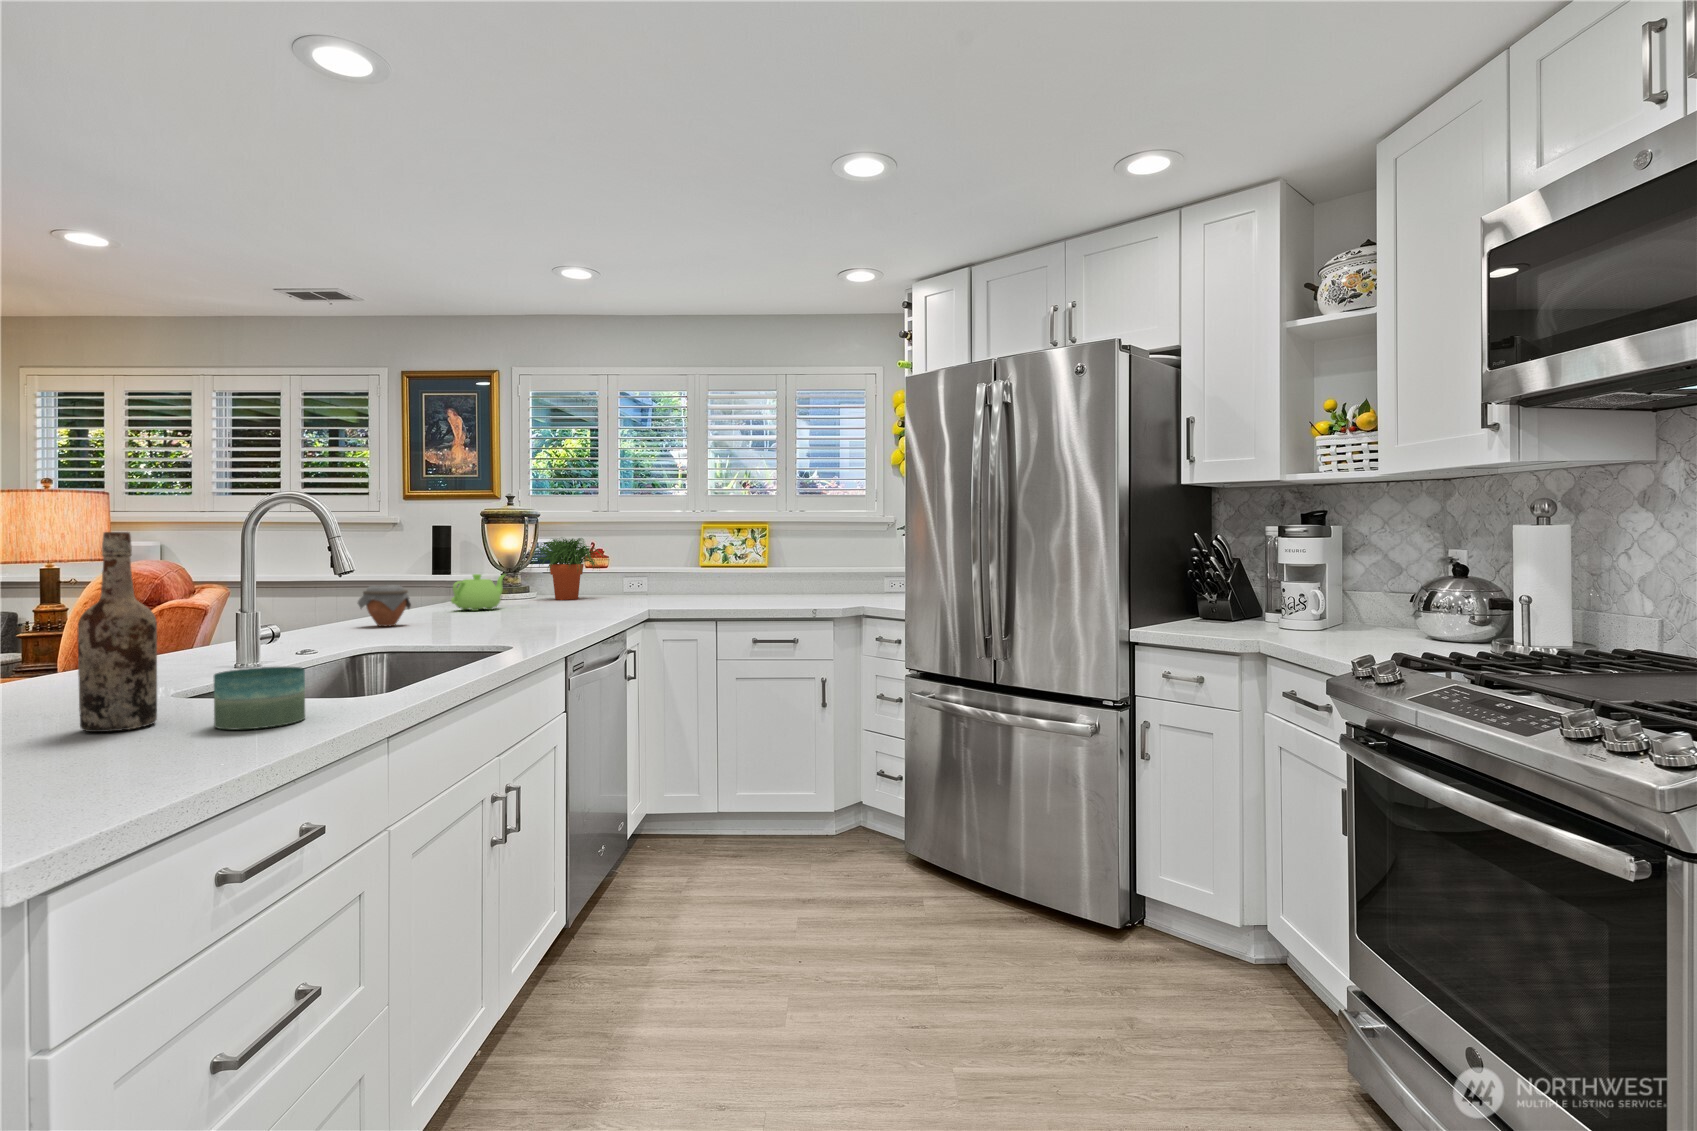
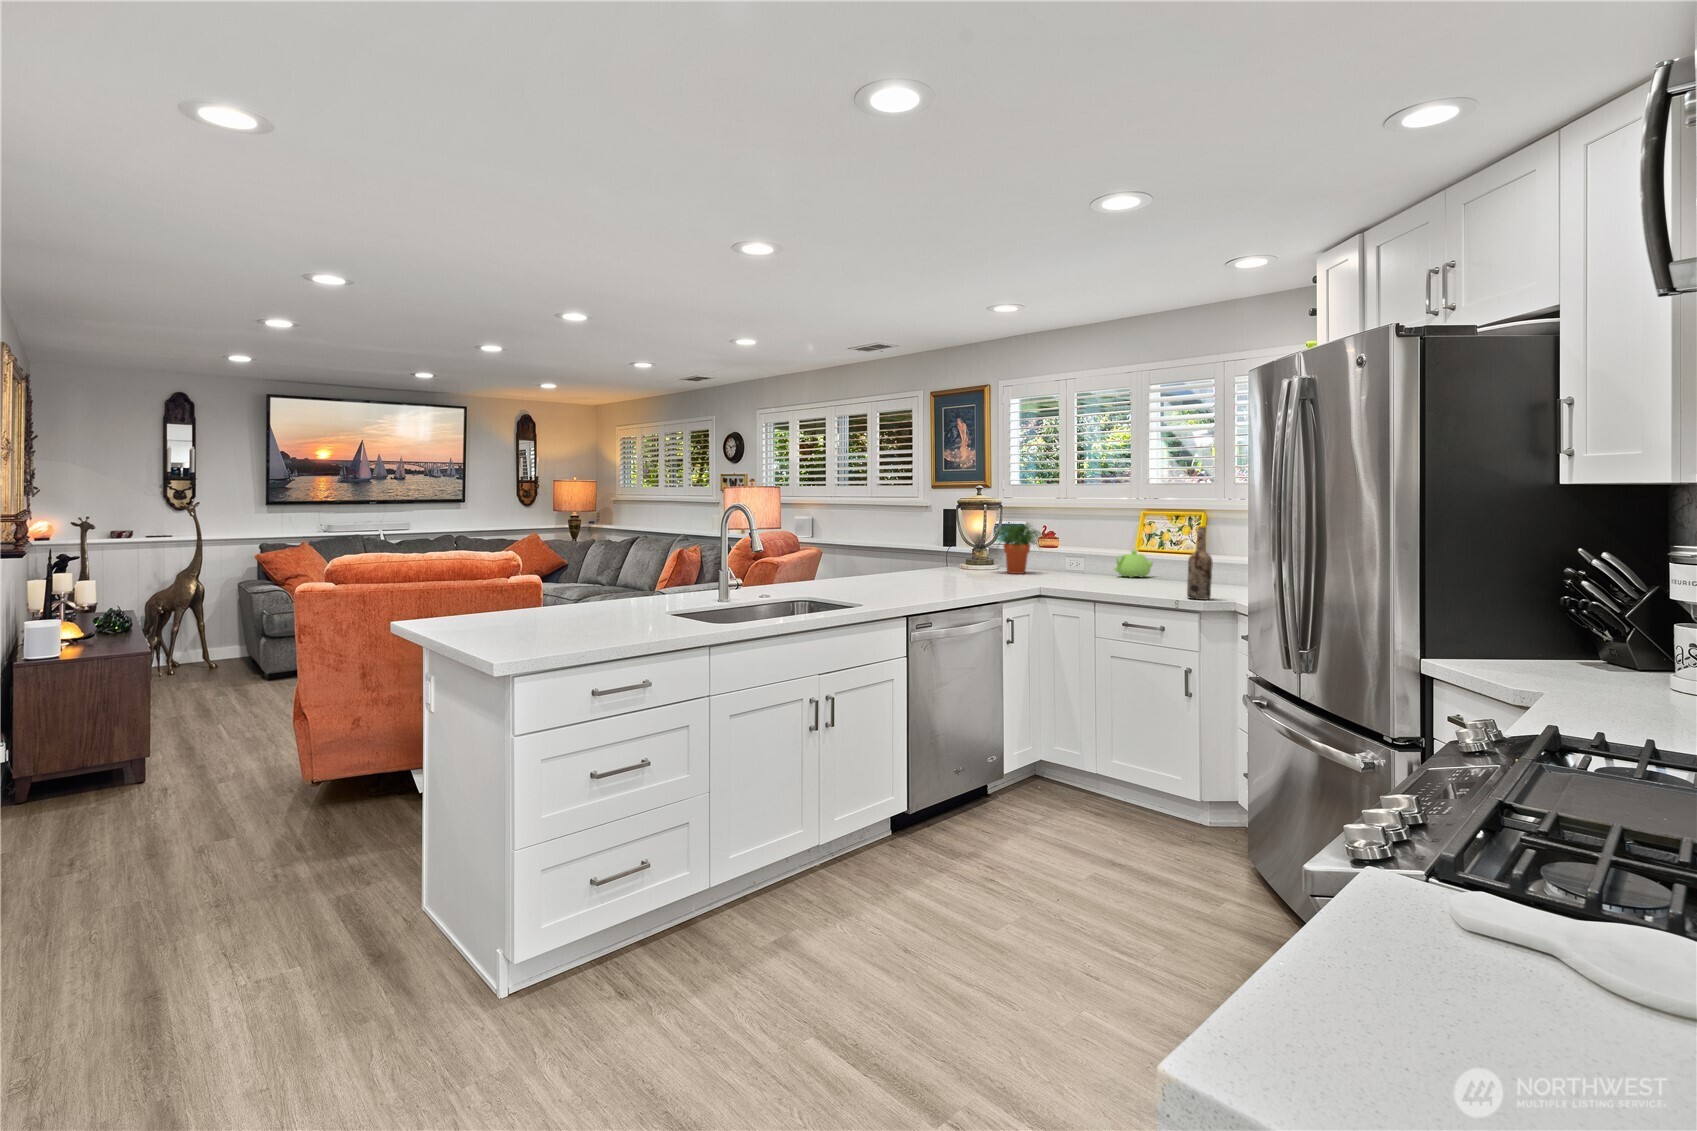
wine bottle: present [77,532,157,732] -> present [1187,526,1212,600]
teapot: present [451,574,505,611] -> present [1115,550,1153,578]
jar: present [358,585,411,626] -> none [821,558,852,586]
candle: present [214,667,305,729] -> none [618,606,656,636]

